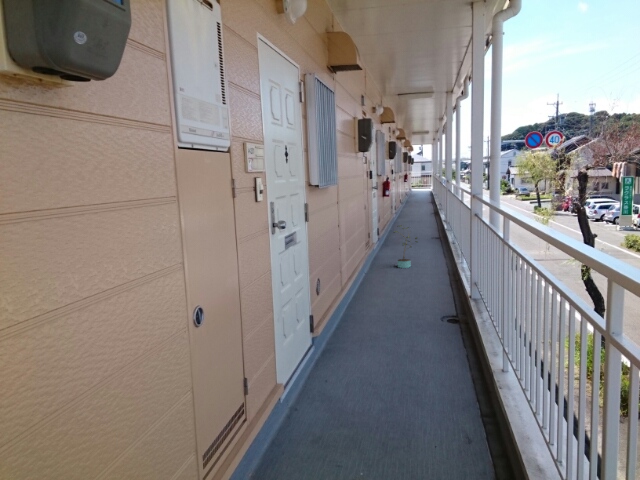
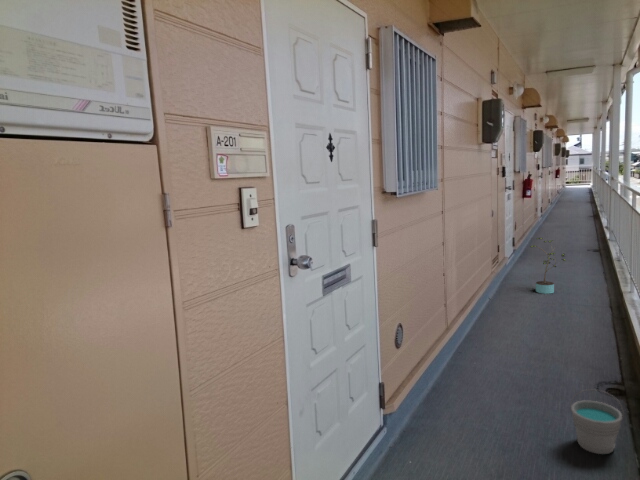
bucket: none [427,308,456,346] -> present [571,390,623,454]

